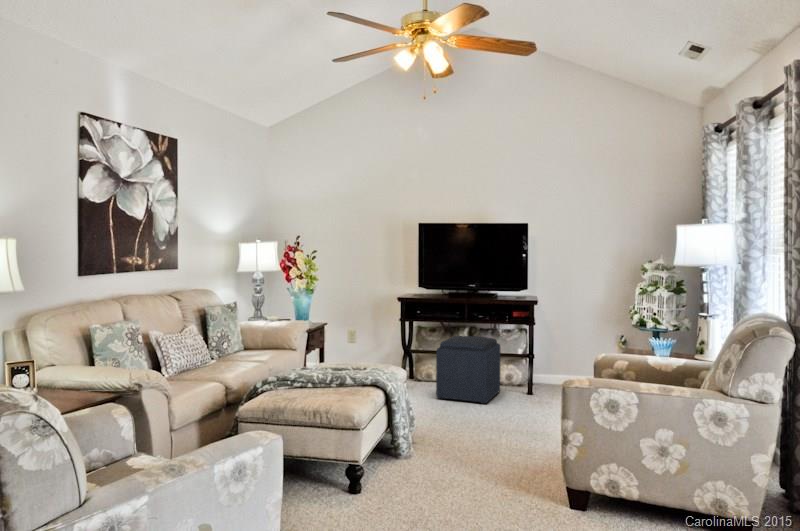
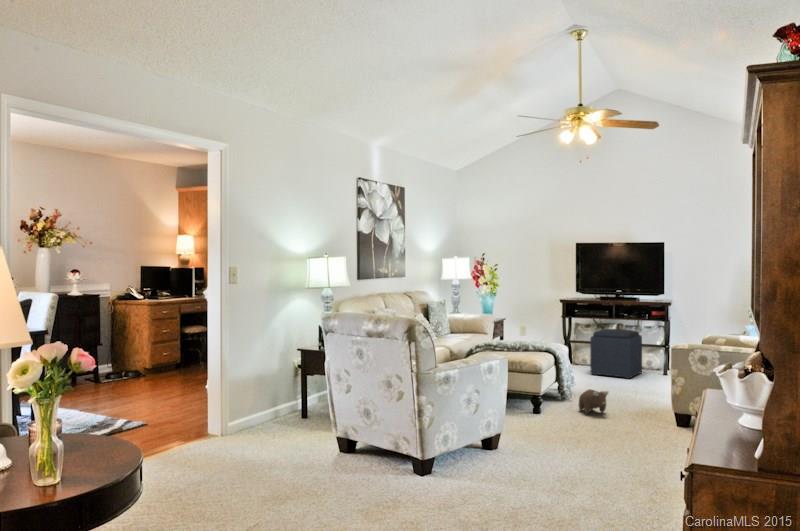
plush toy: none [417,445,460,485] -> present [579,389,608,414]

